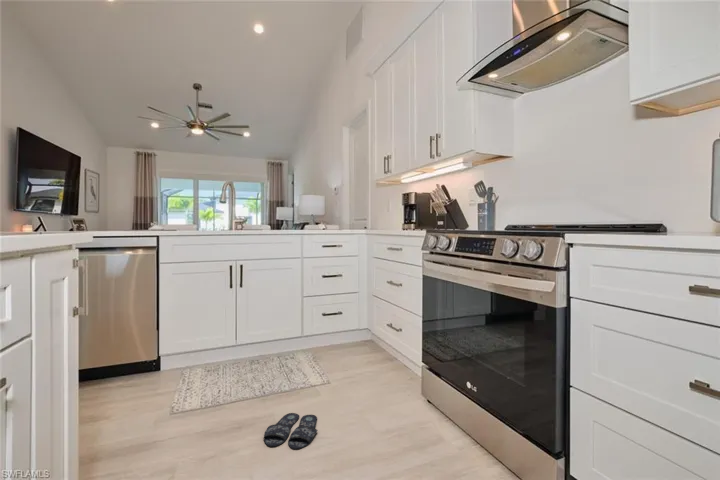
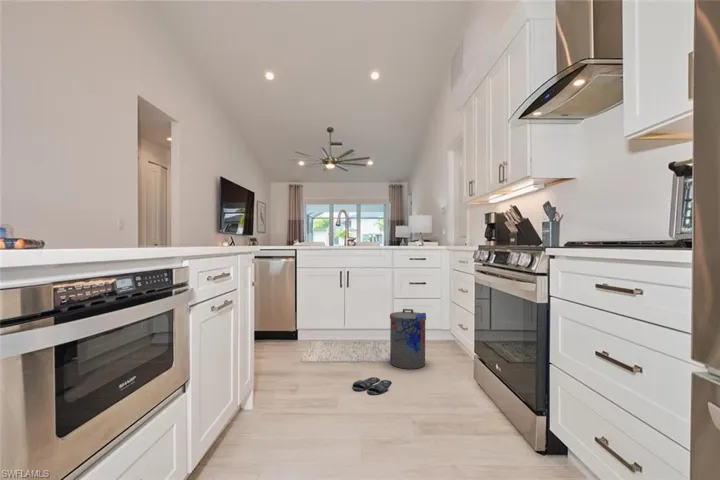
trash can: none [302,311,348,388] -> present [390,309,426,369]

